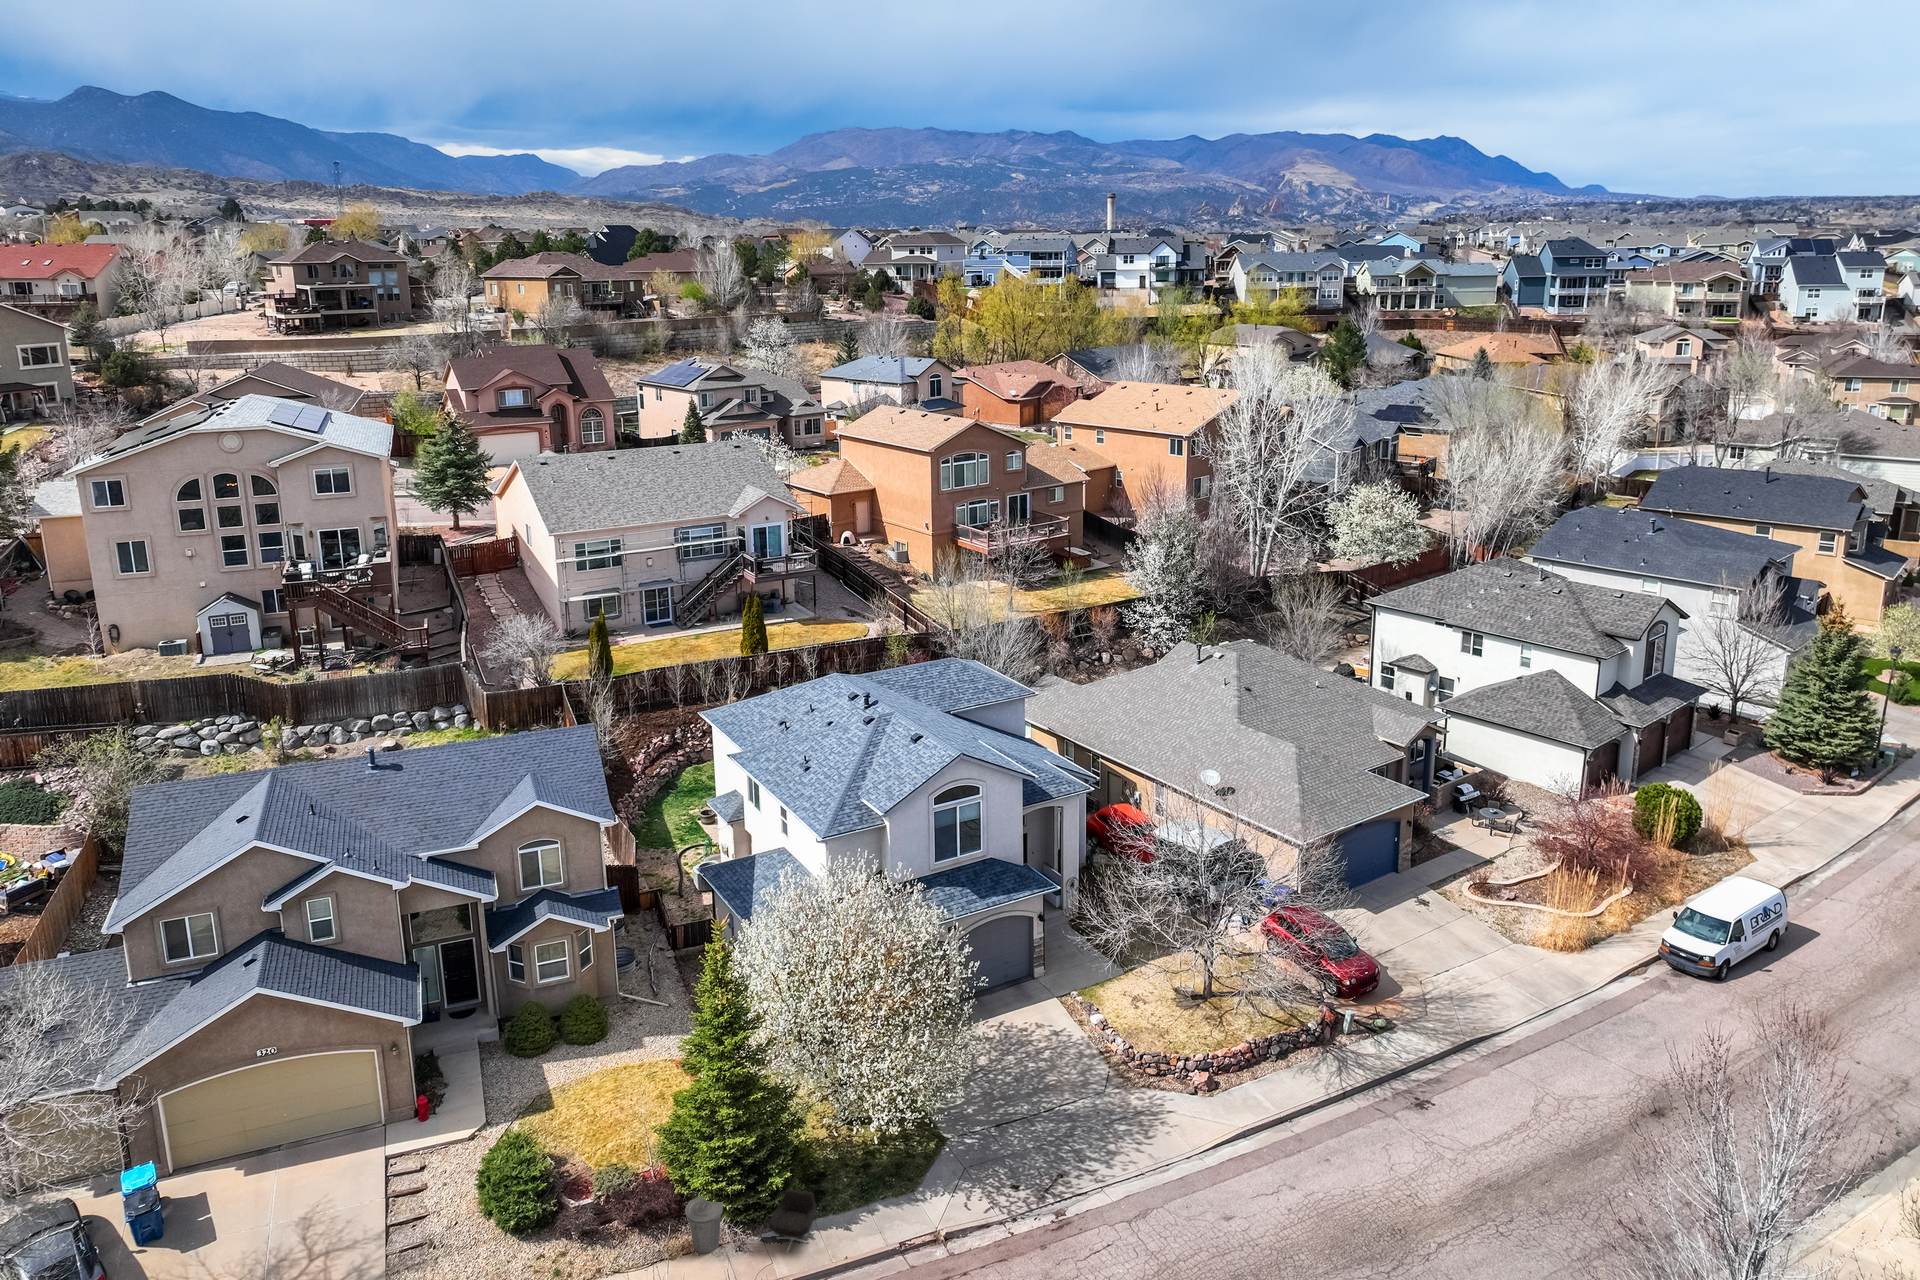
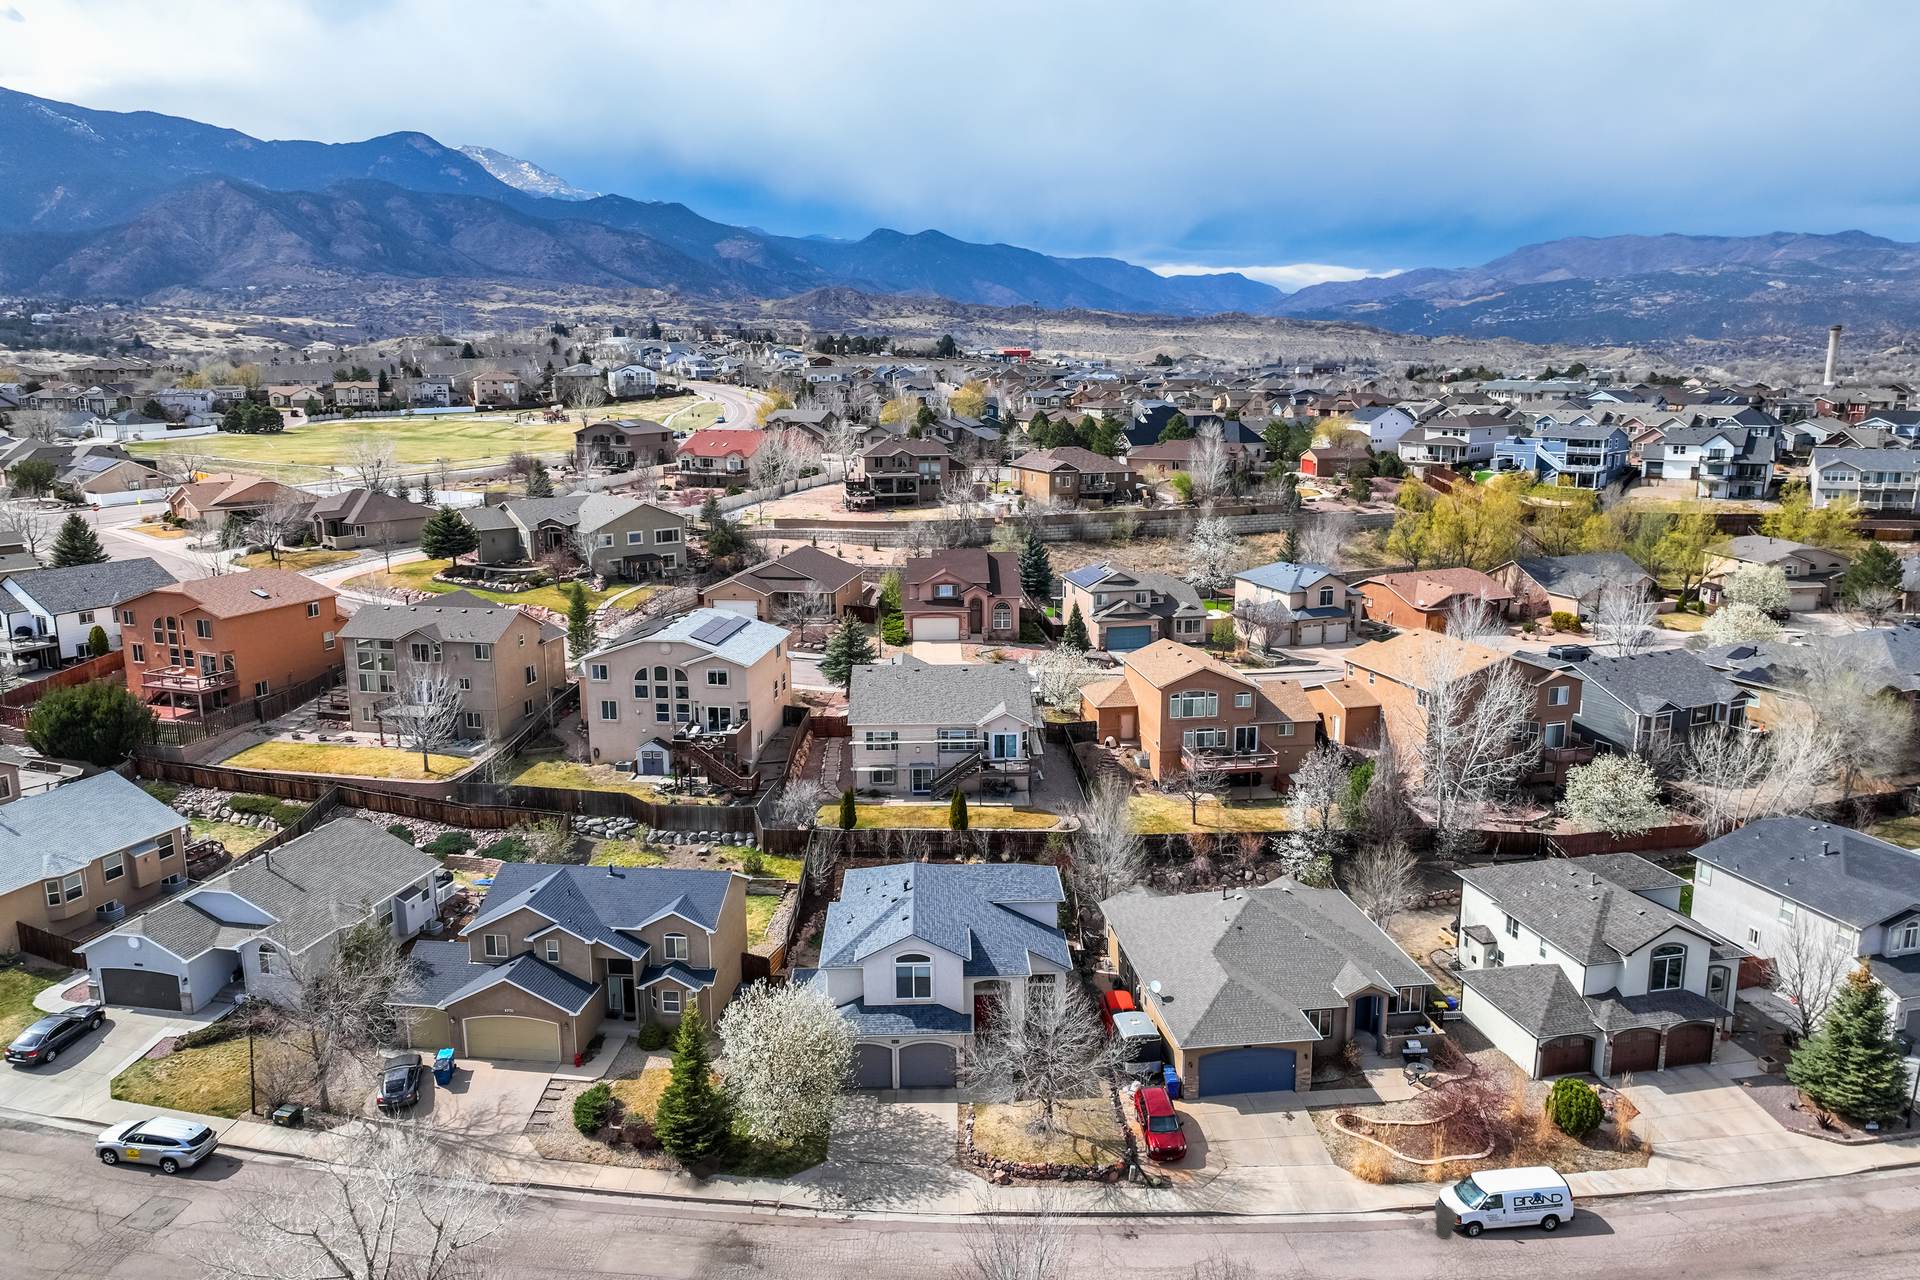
trash can: present [685,1197,723,1253] -> present [1435,1205,1457,1239]

